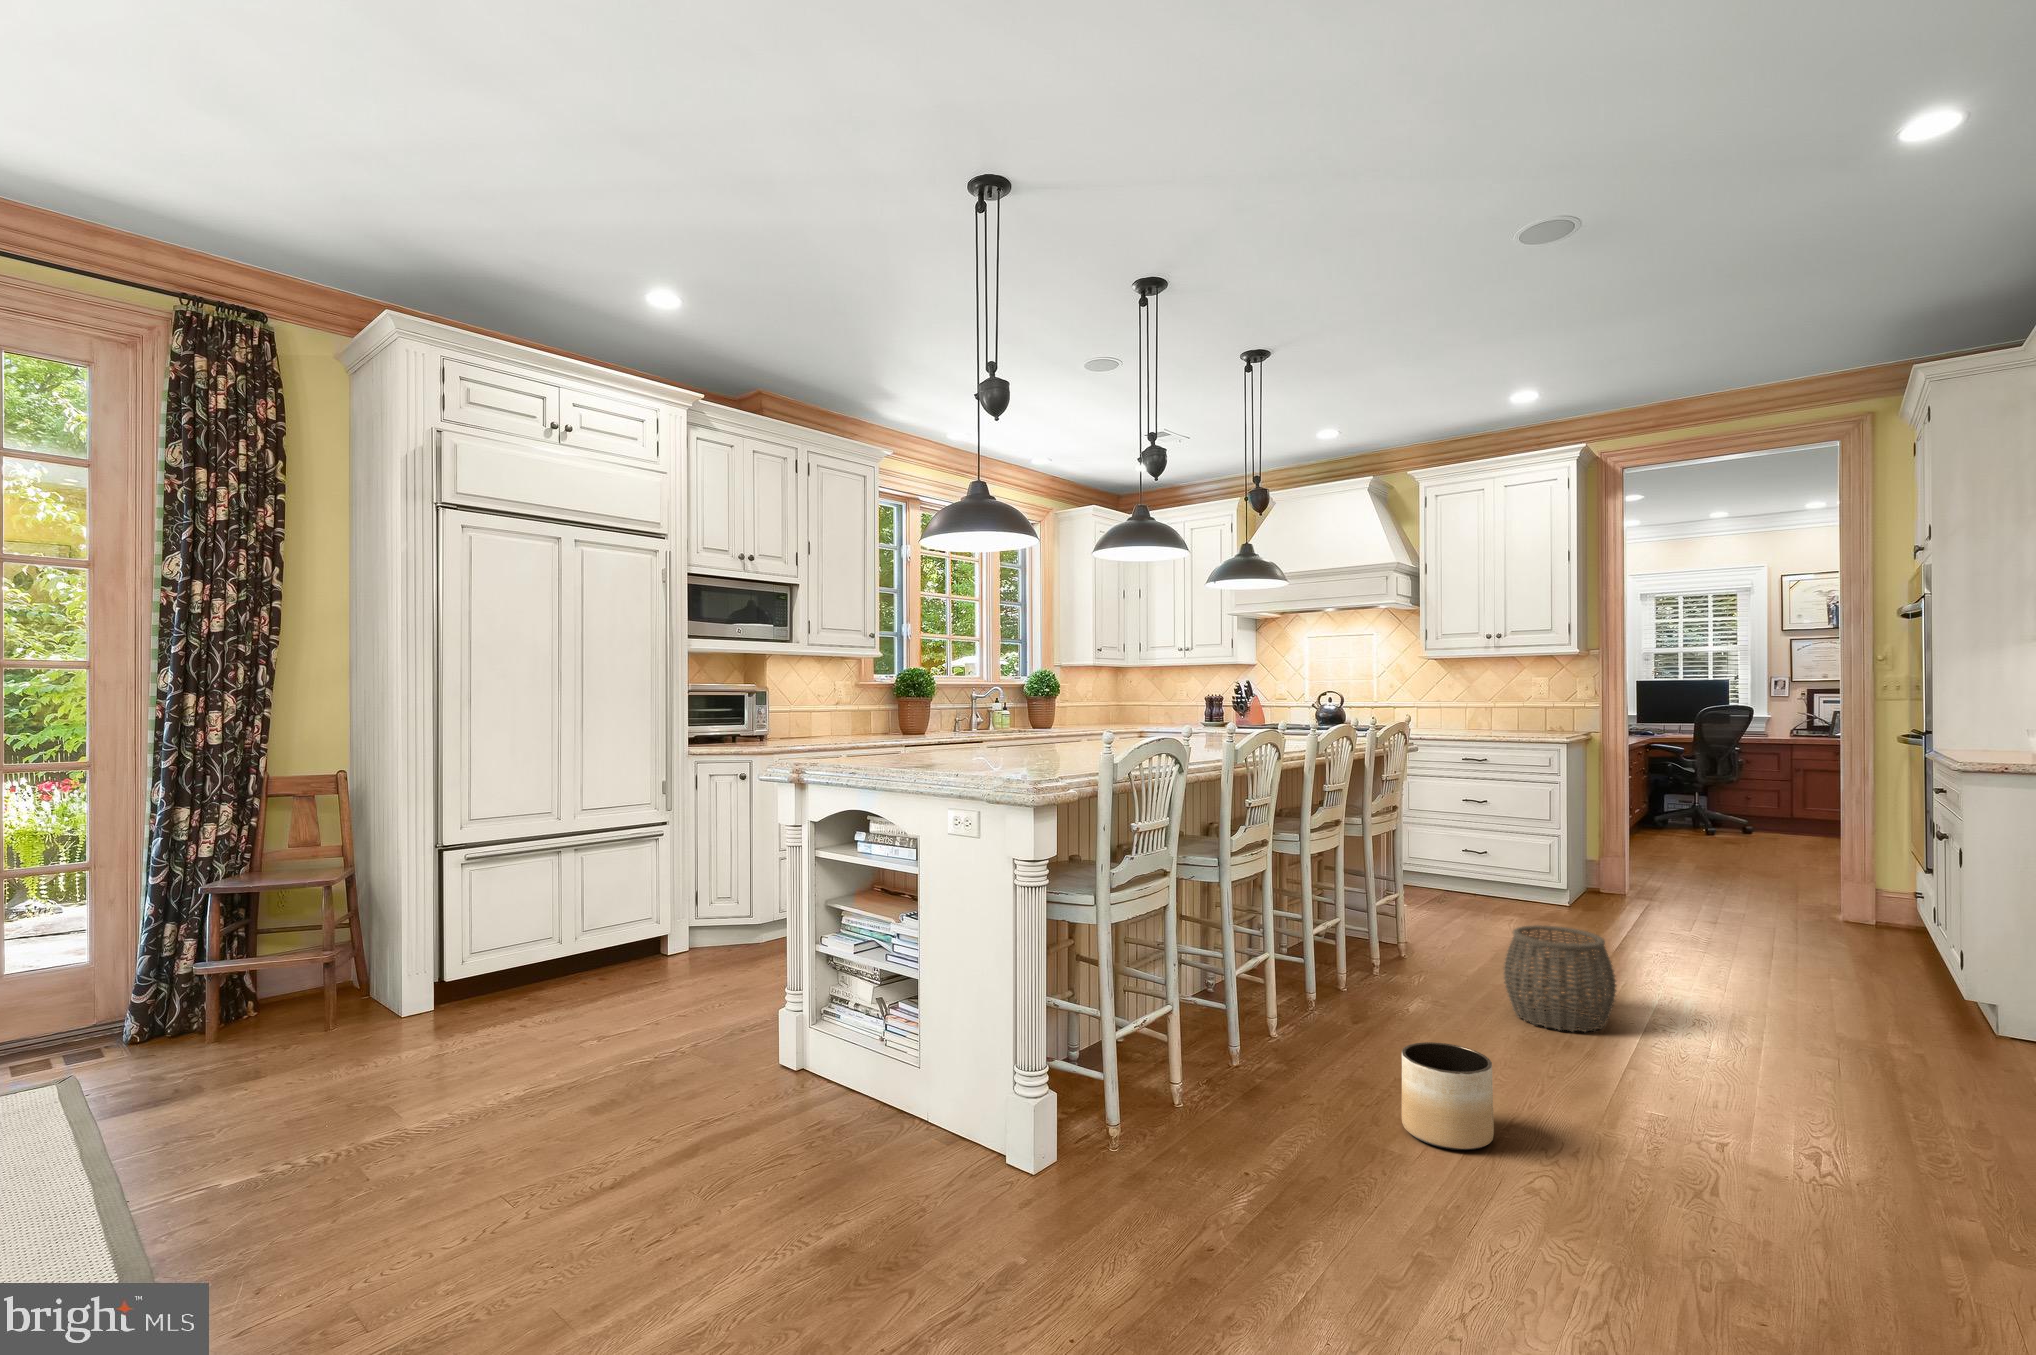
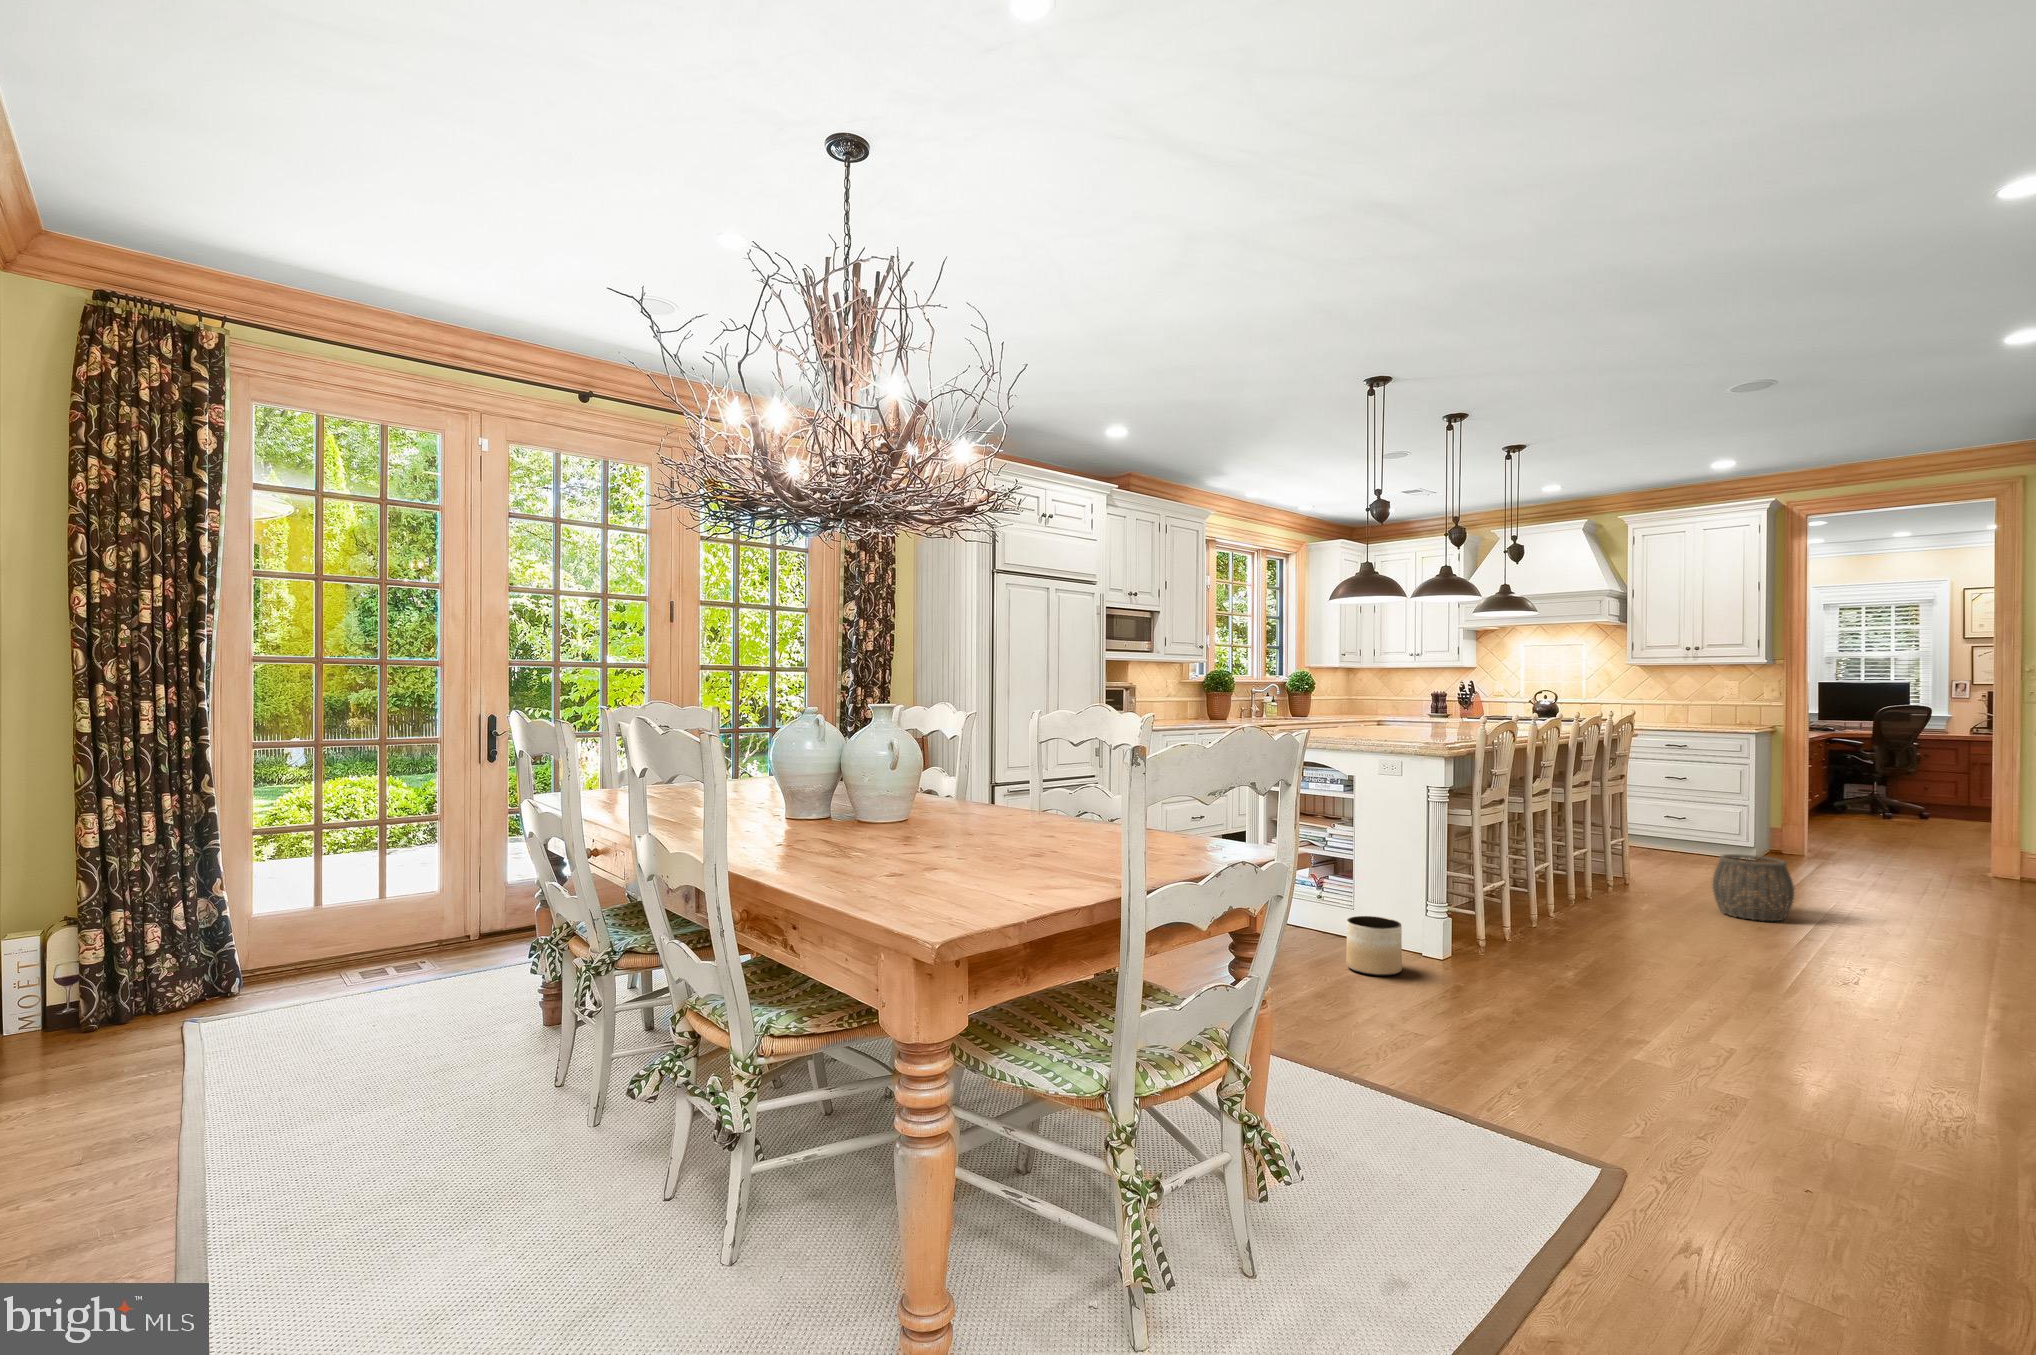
planter: present [1401,1042,1494,1150] -> present [1346,916,1402,976]

